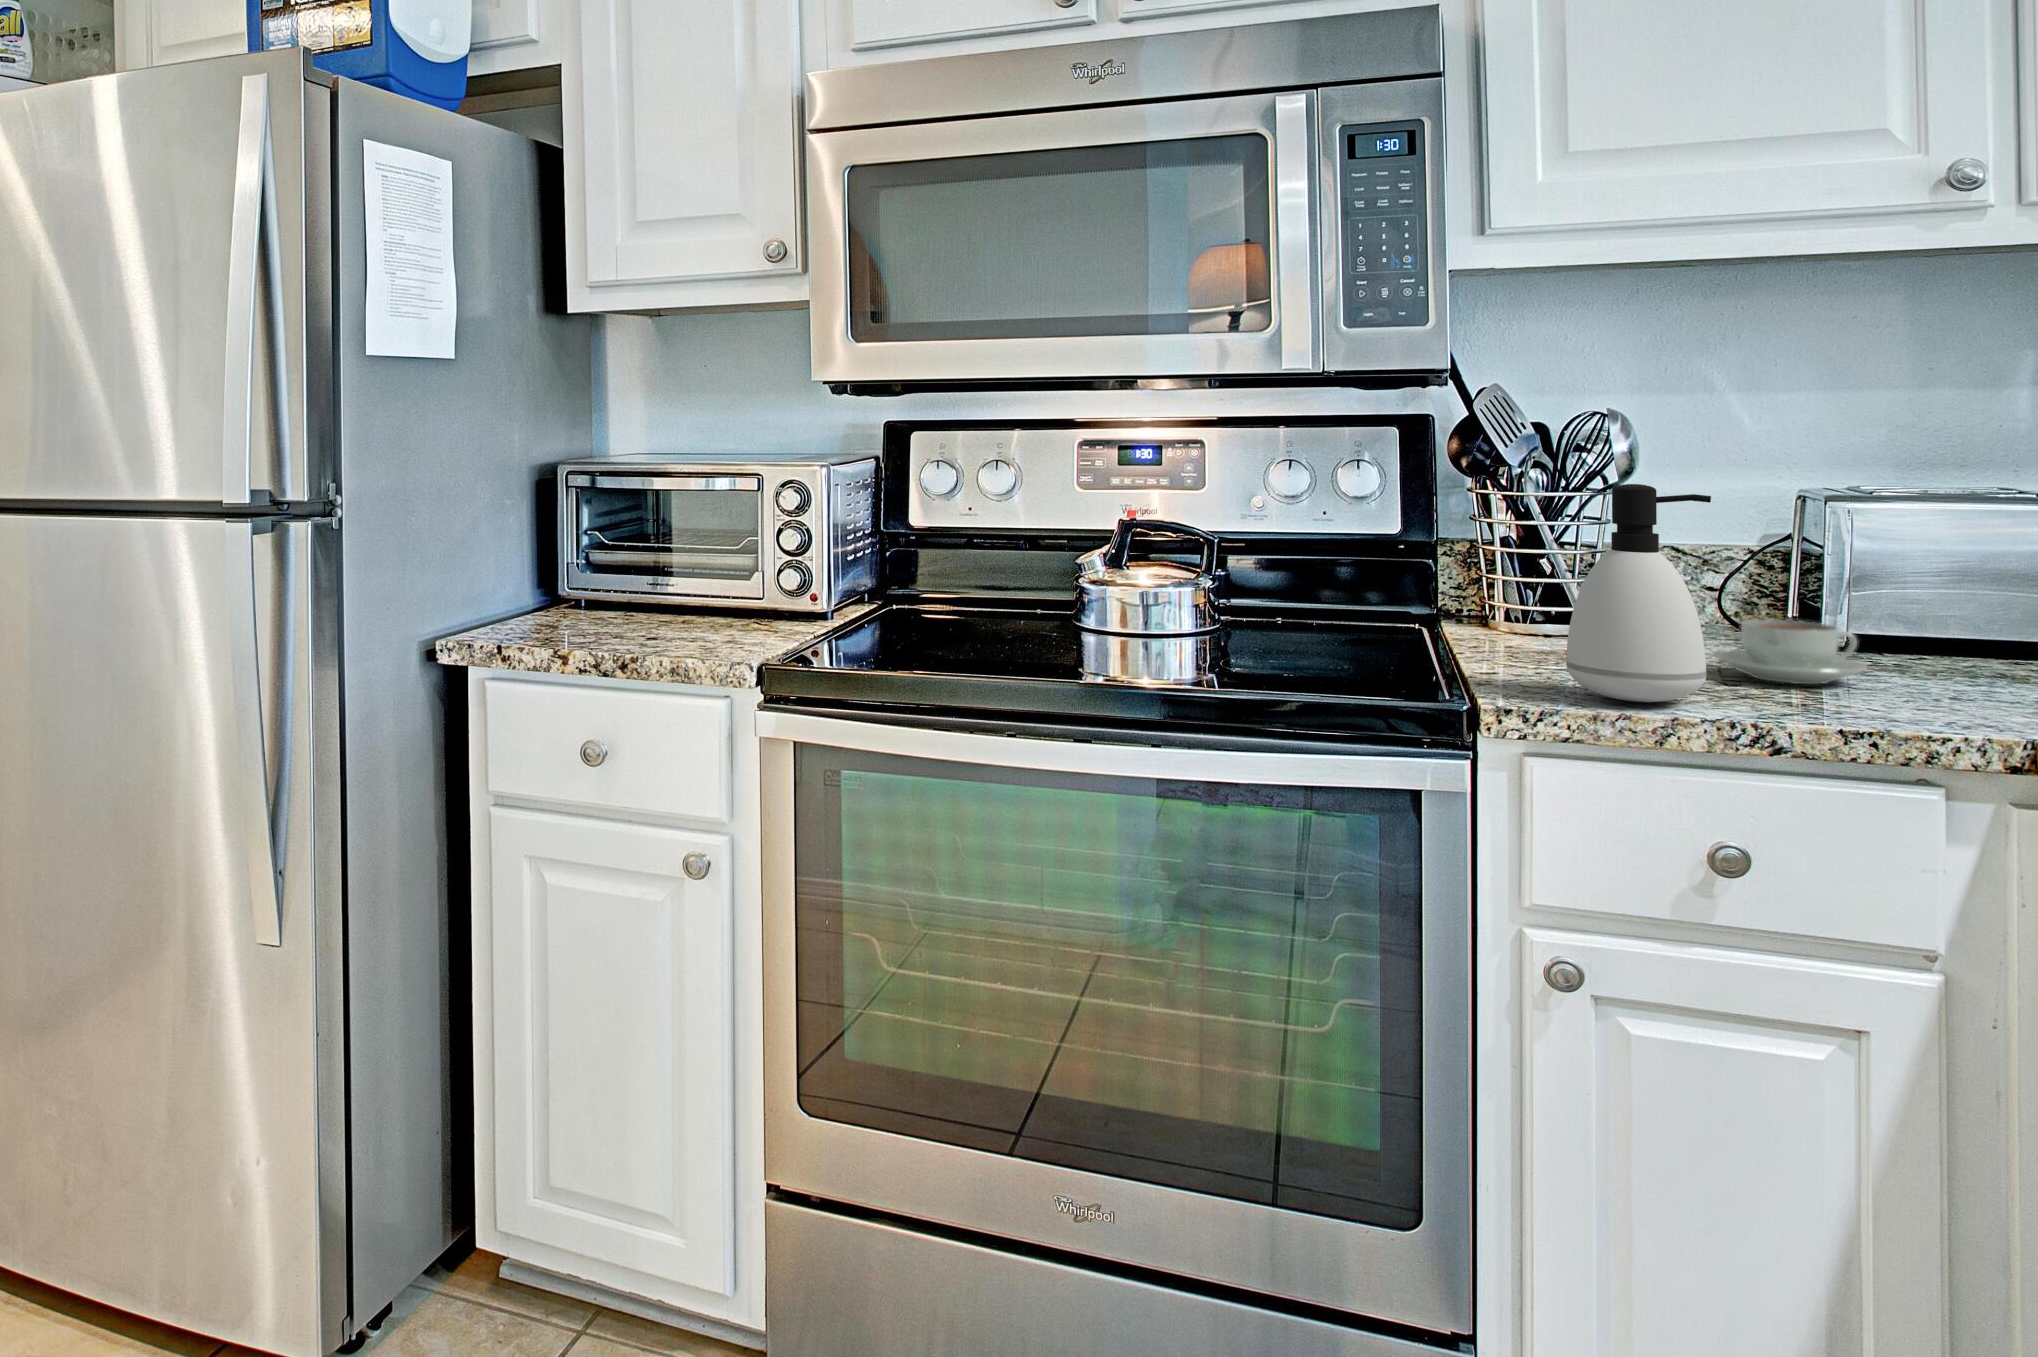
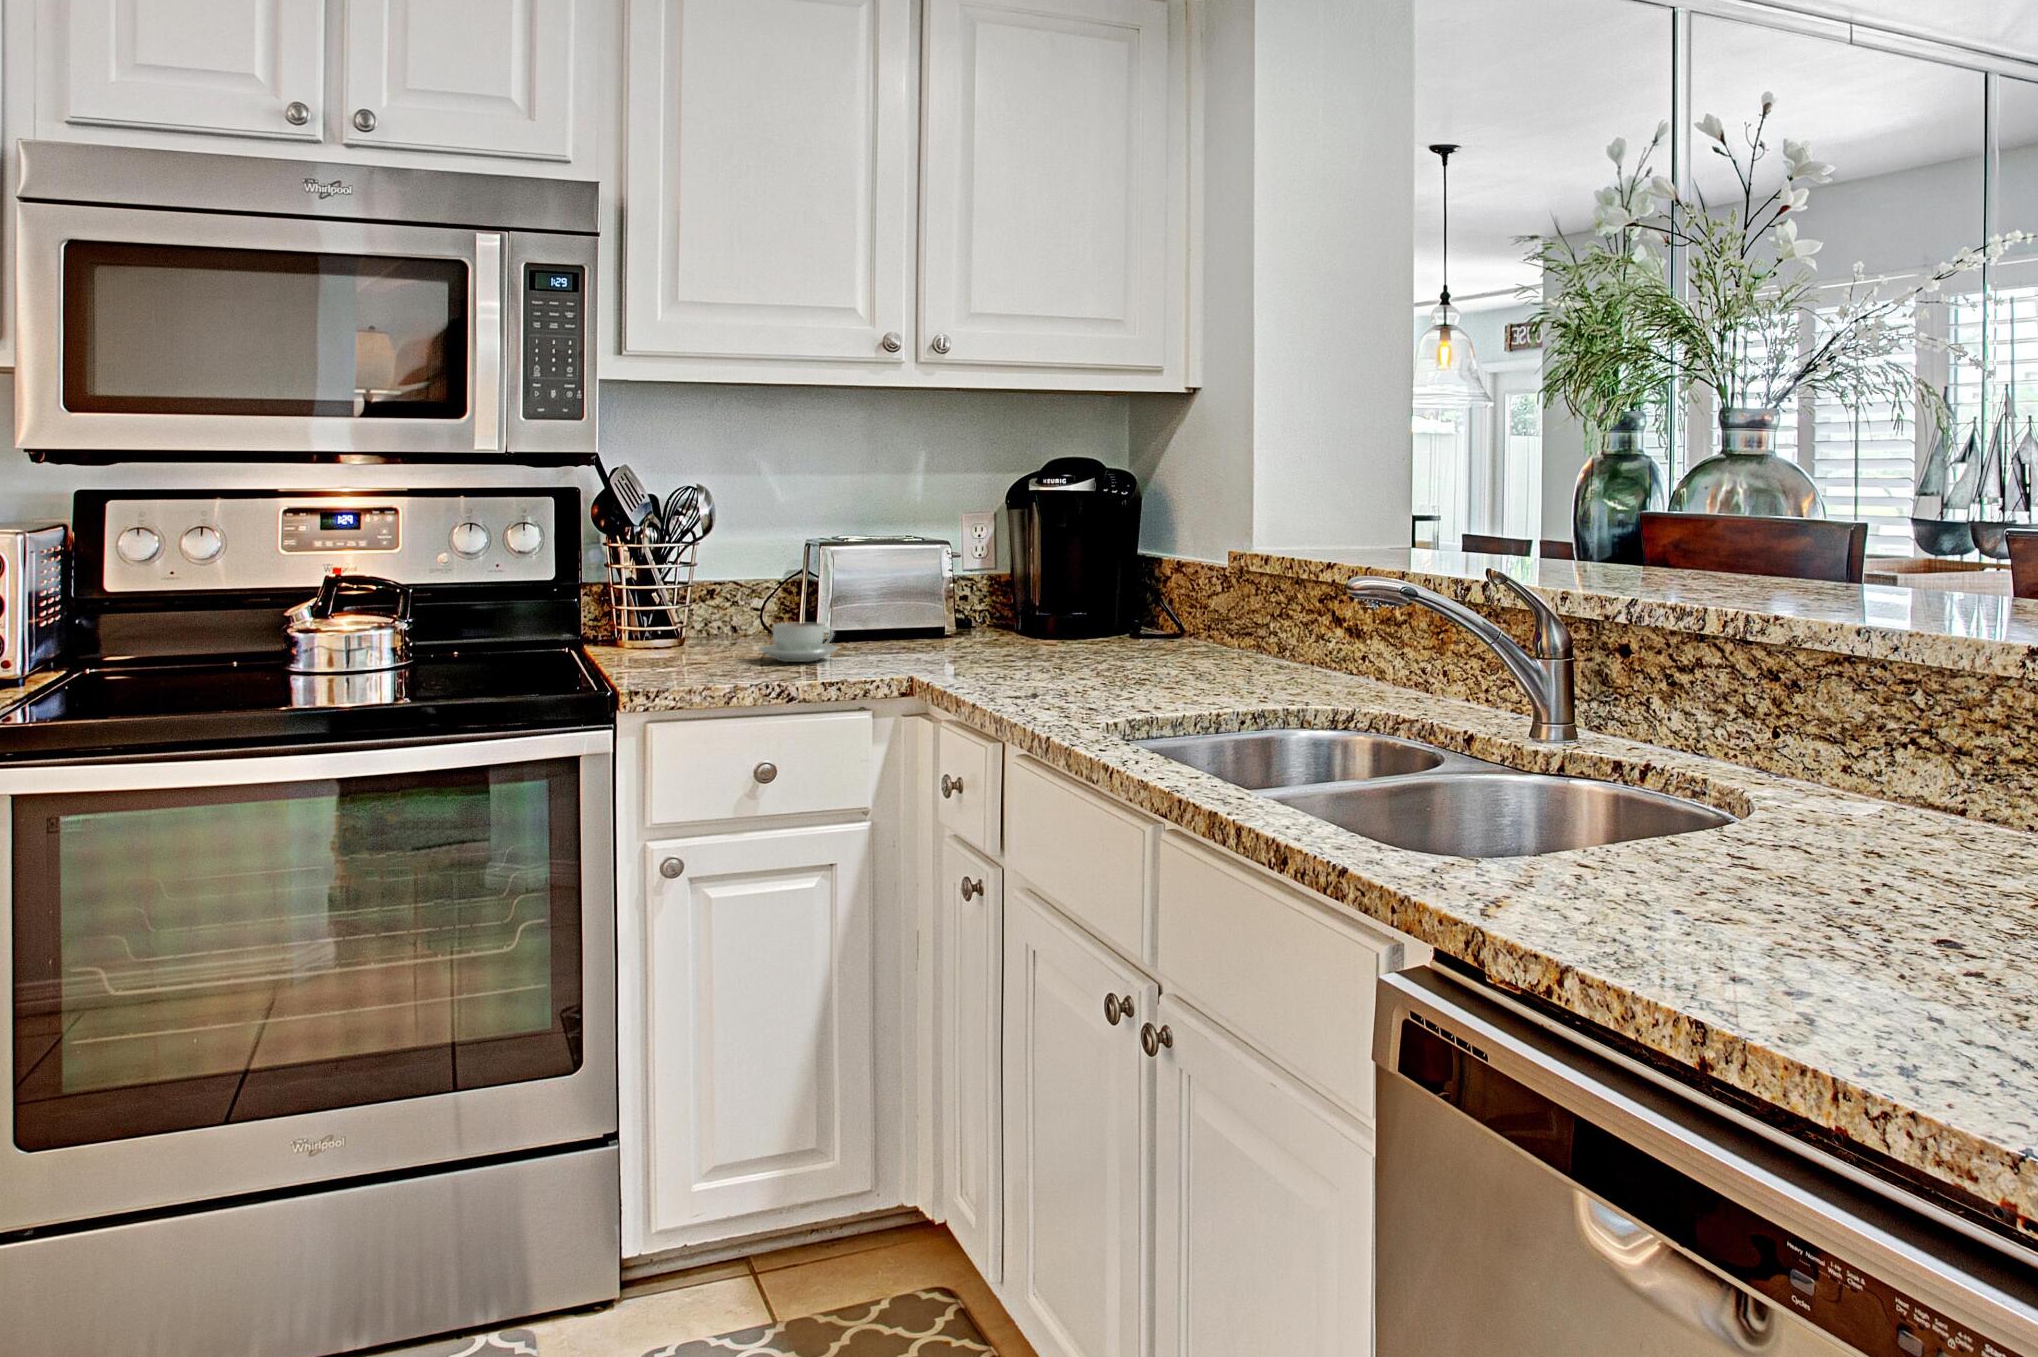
soap dispenser: present [1566,484,1711,702] -> none [671,532,756,680]

